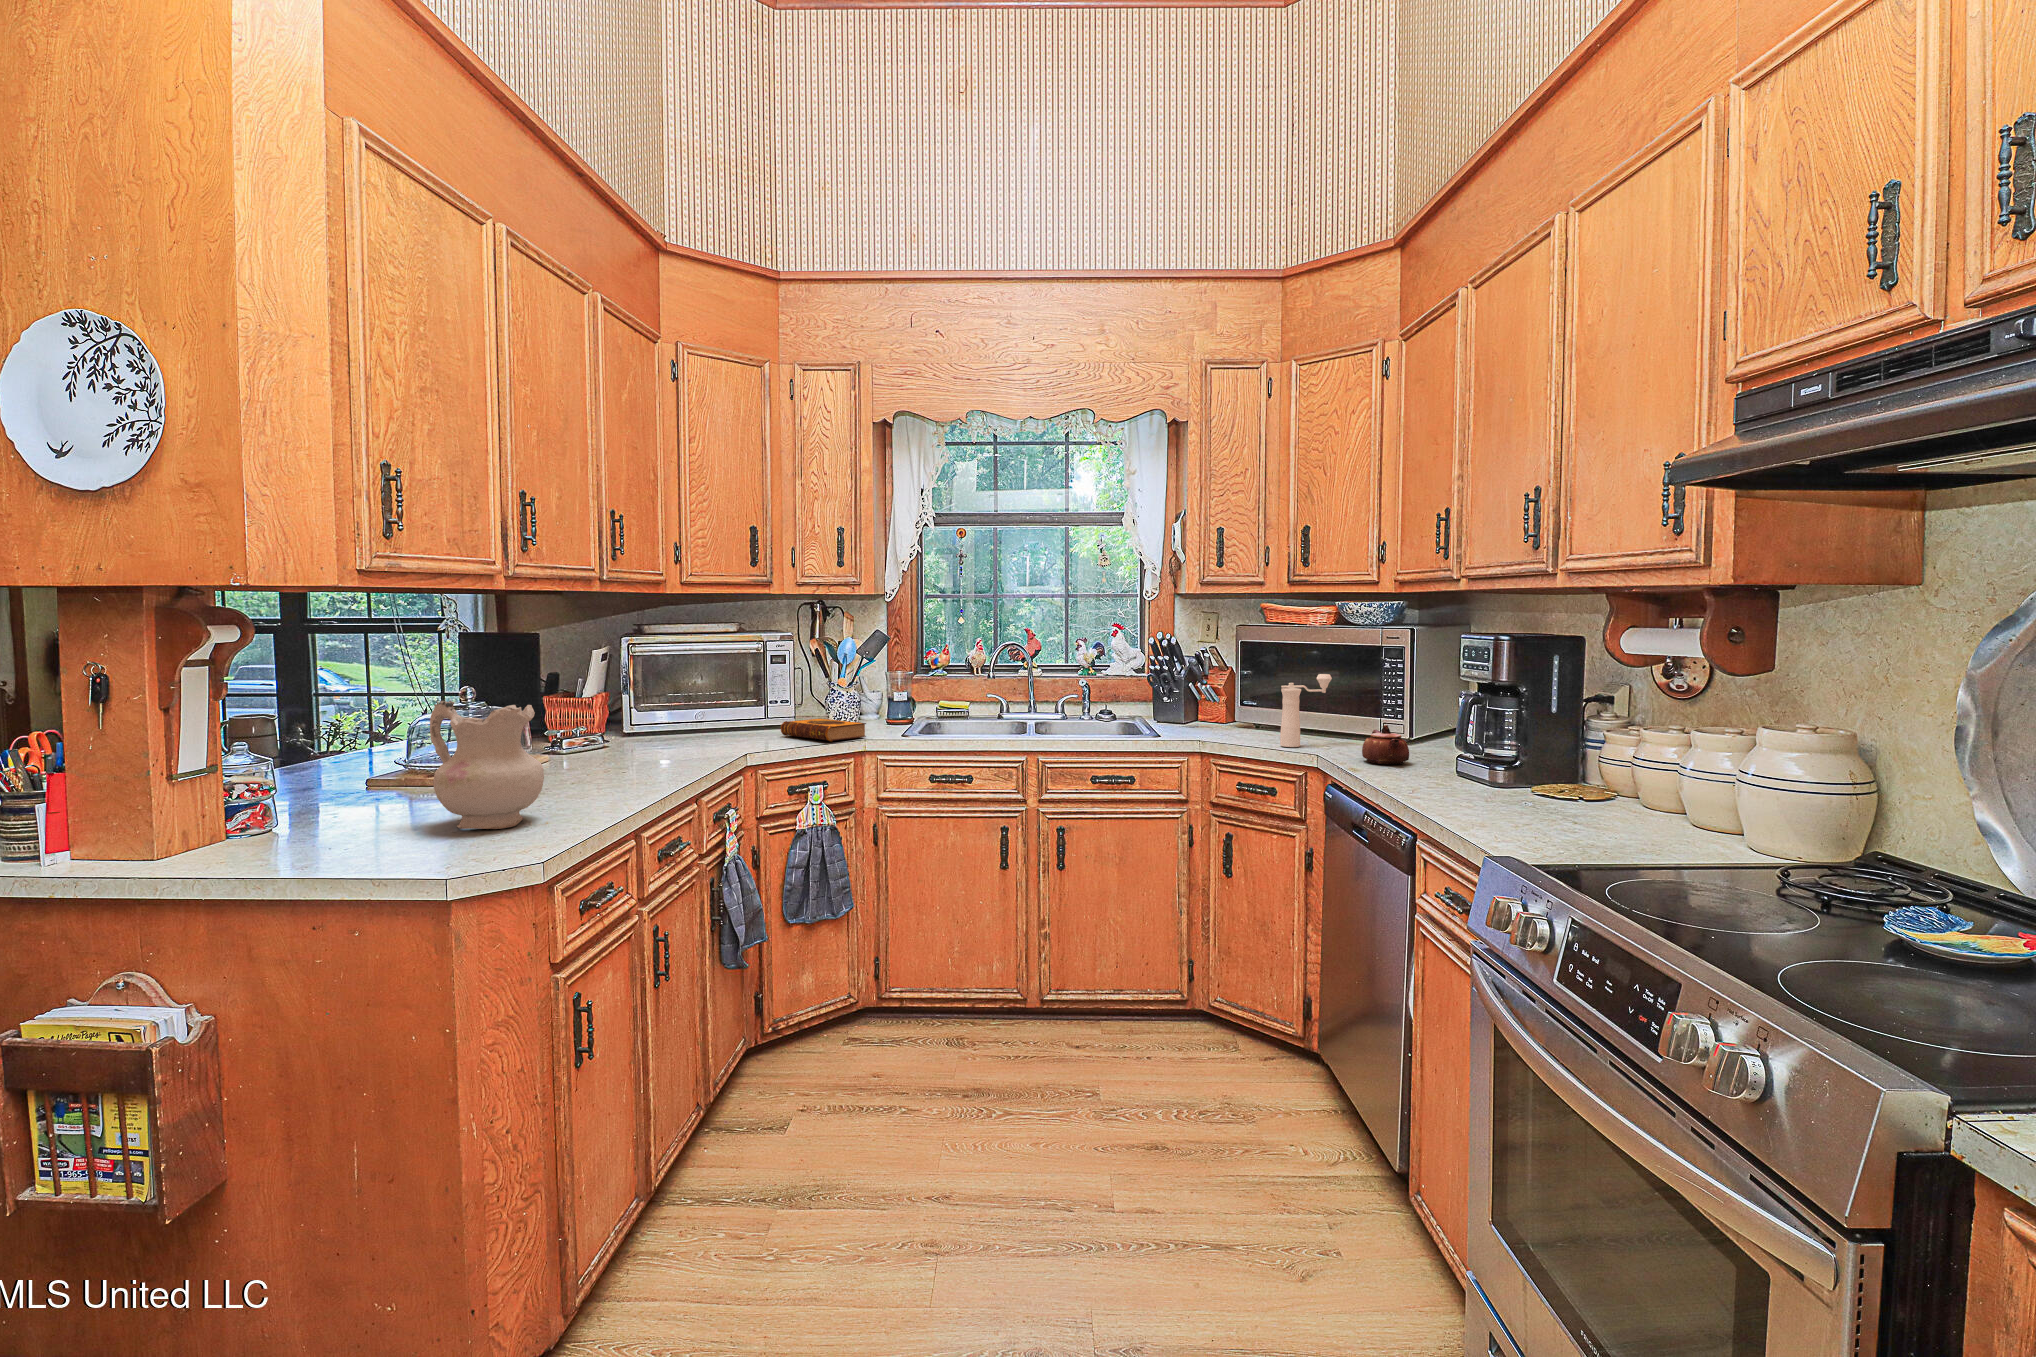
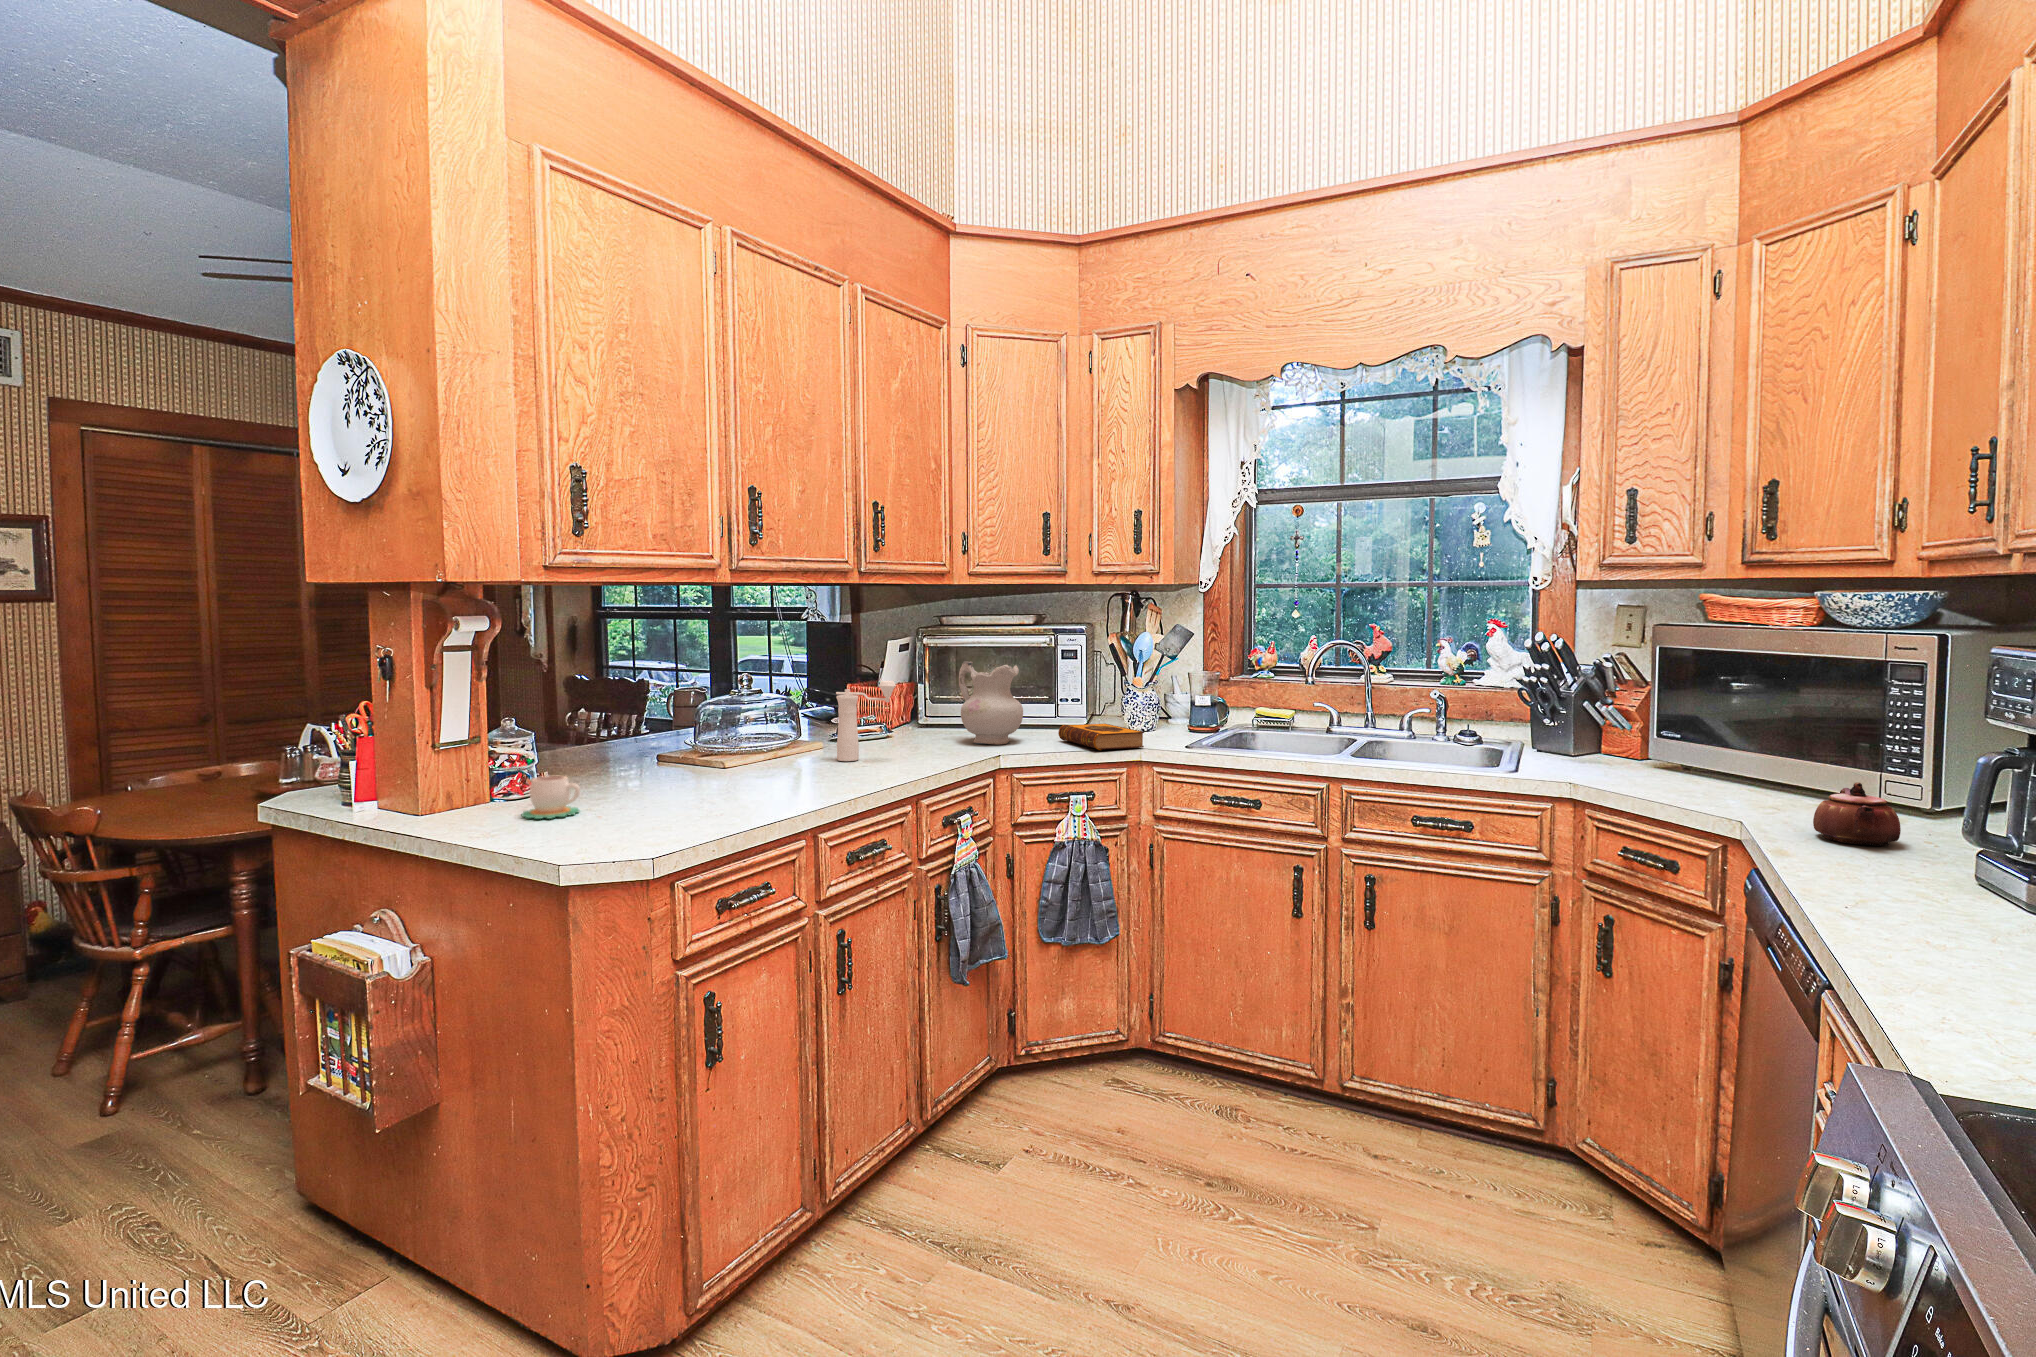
pepper mill: present [1280,674,1332,747] -> present [836,681,896,761]
ceramic pitcher: present [430,701,544,829] -> present [959,661,1023,745]
mug: none [257,799,338,850] -> present [522,776,580,819]

